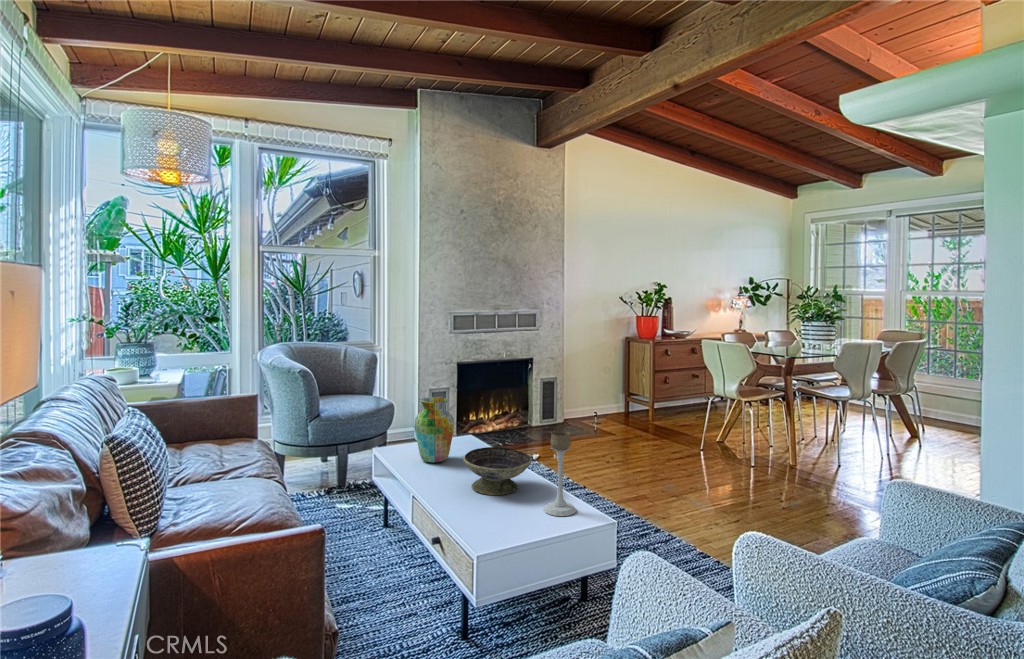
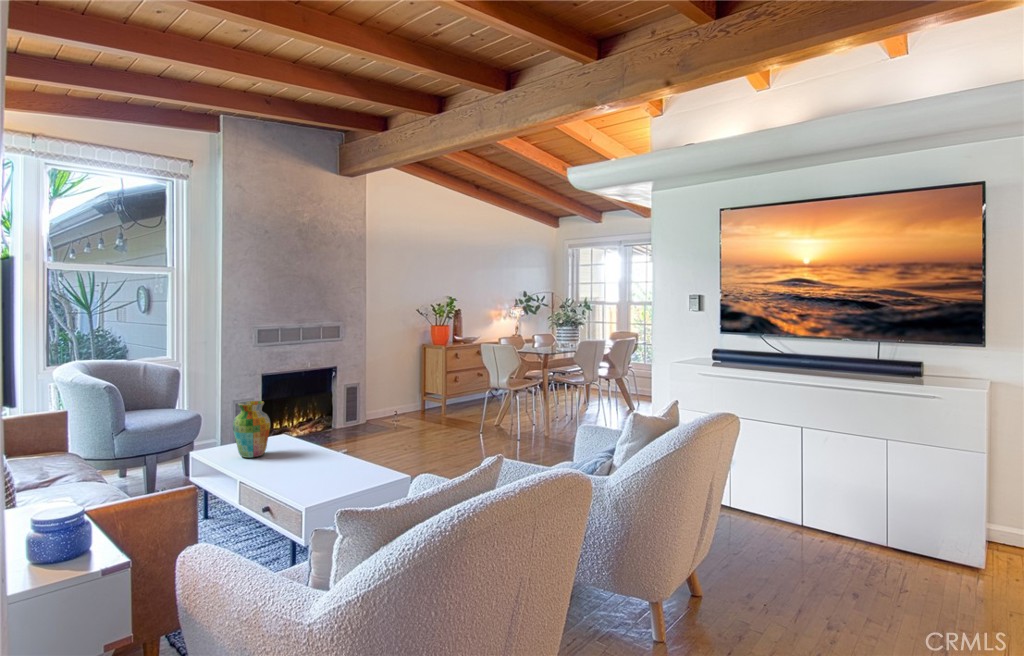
candle holder: present [544,431,576,516] -> none [354,417,379,483]
decorative bowl: present [464,447,531,495] -> none [283,437,342,475]

